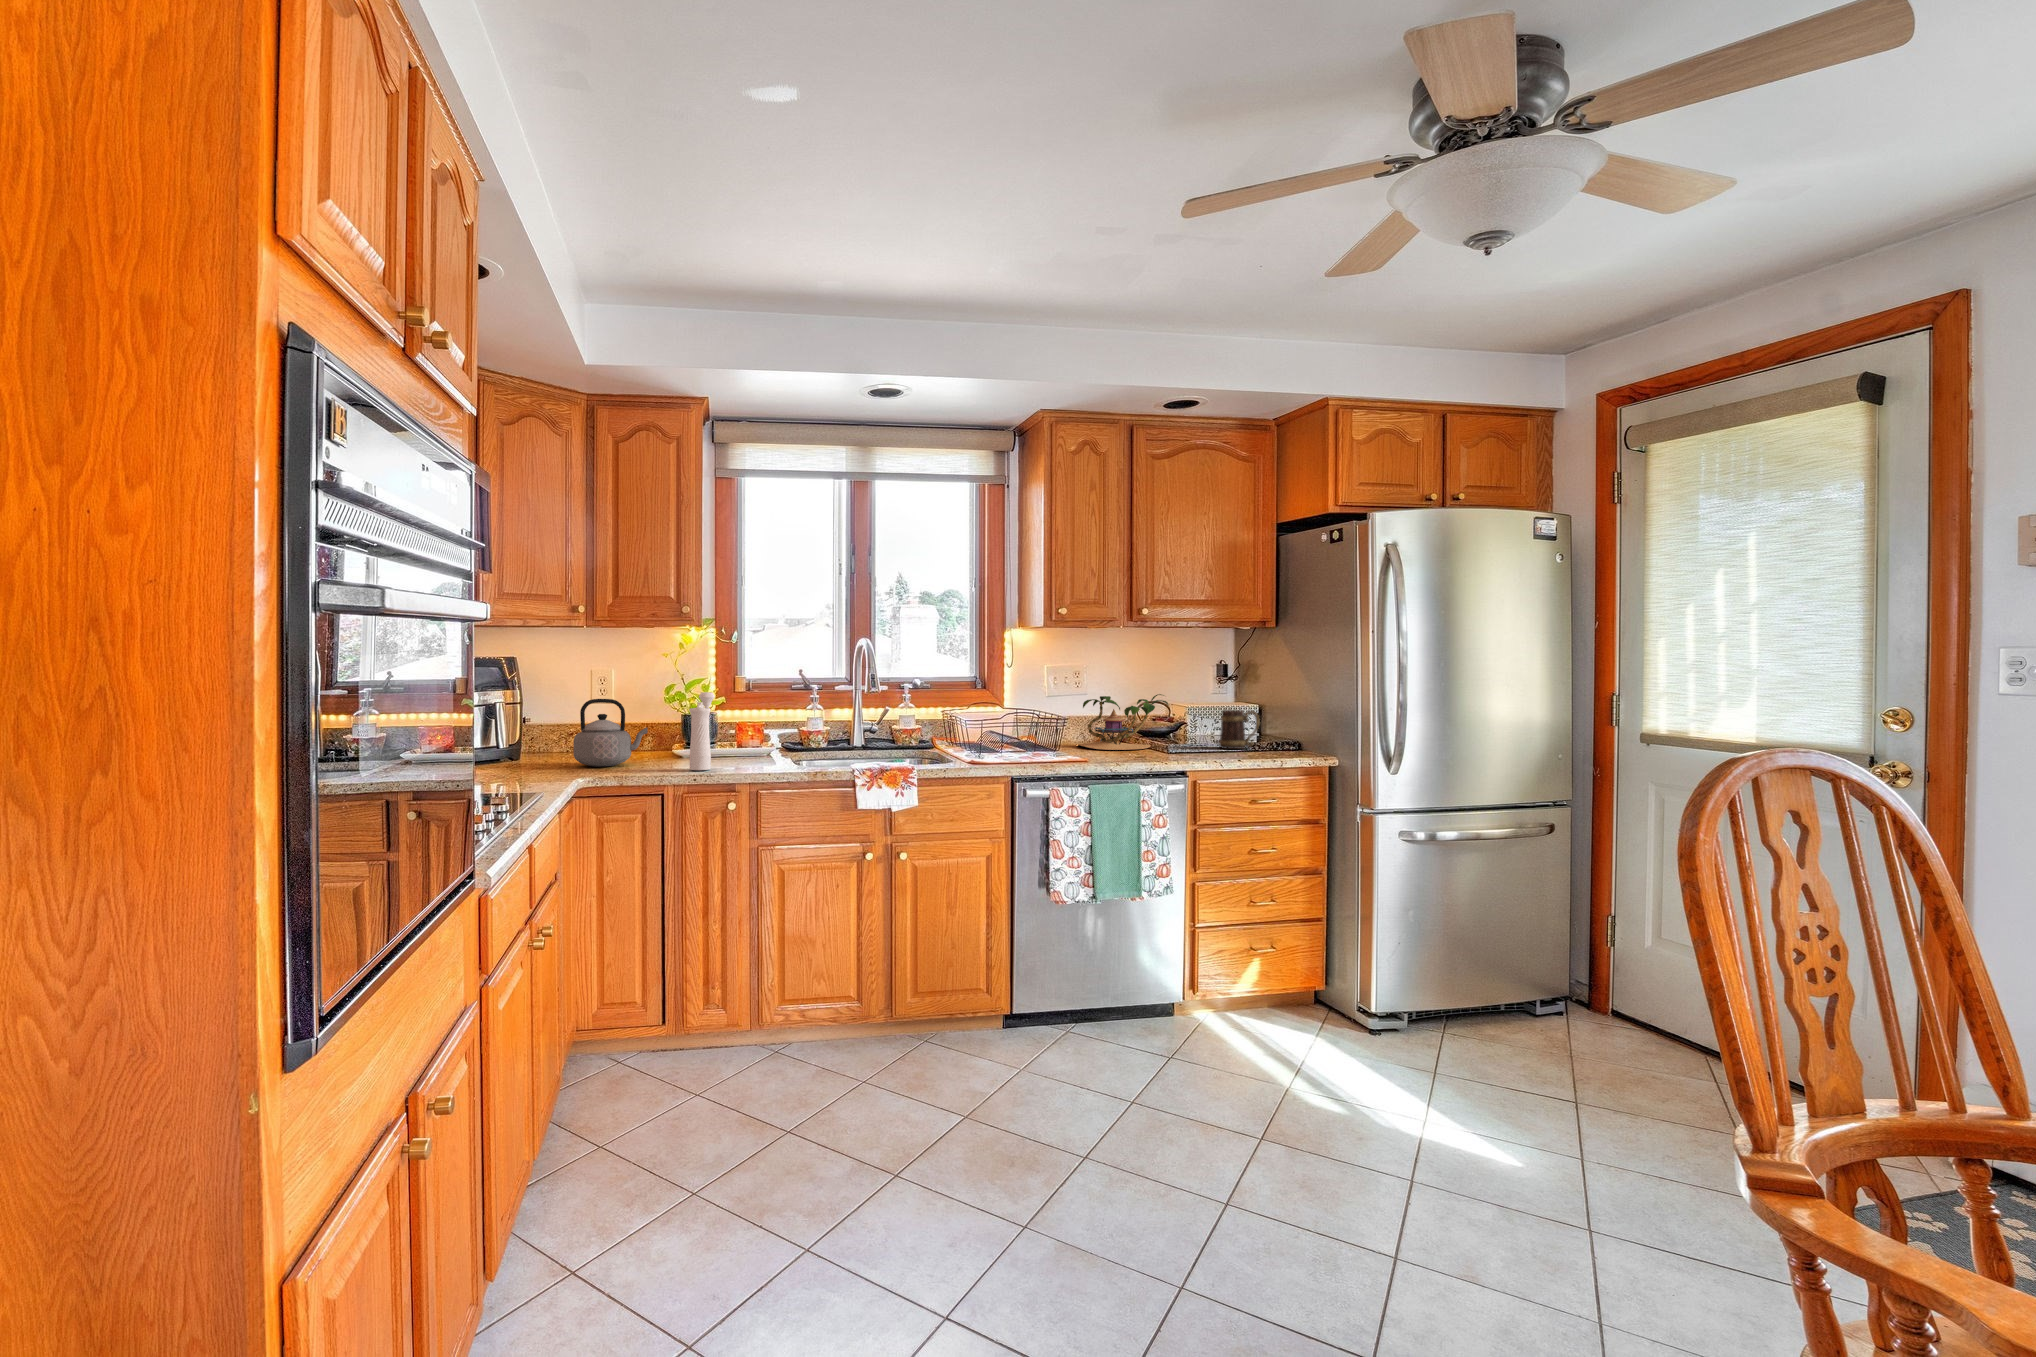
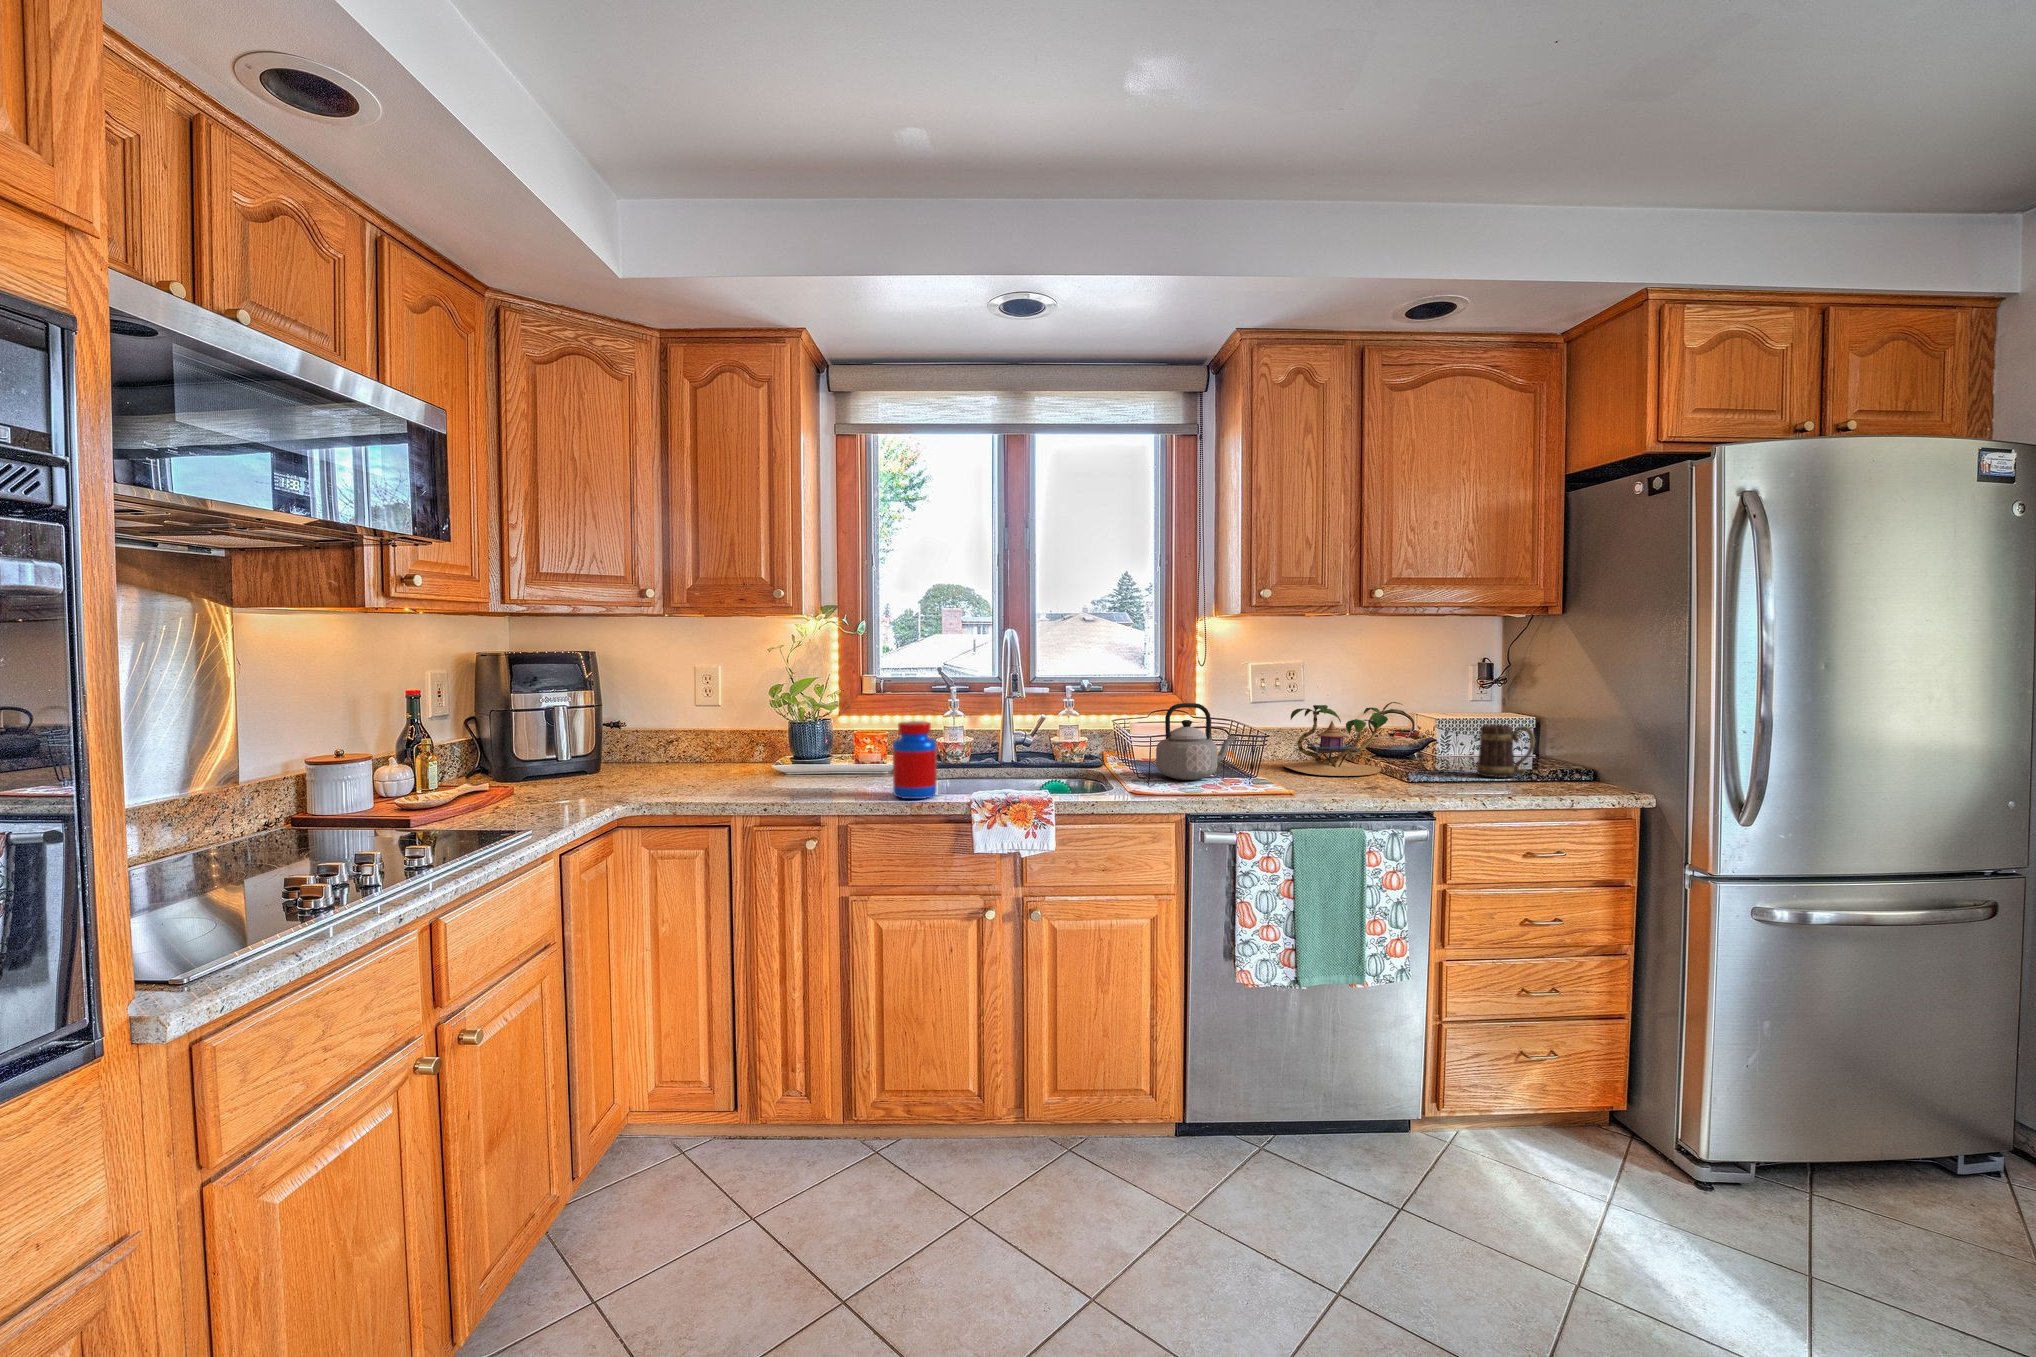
pepper mill: present [689,692,715,770] -> none [793,704,828,801]
teapot: present [574,699,648,767] -> present [1156,703,1235,780]
jar: none [773,706,809,768] -> present [893,721,937,799]

